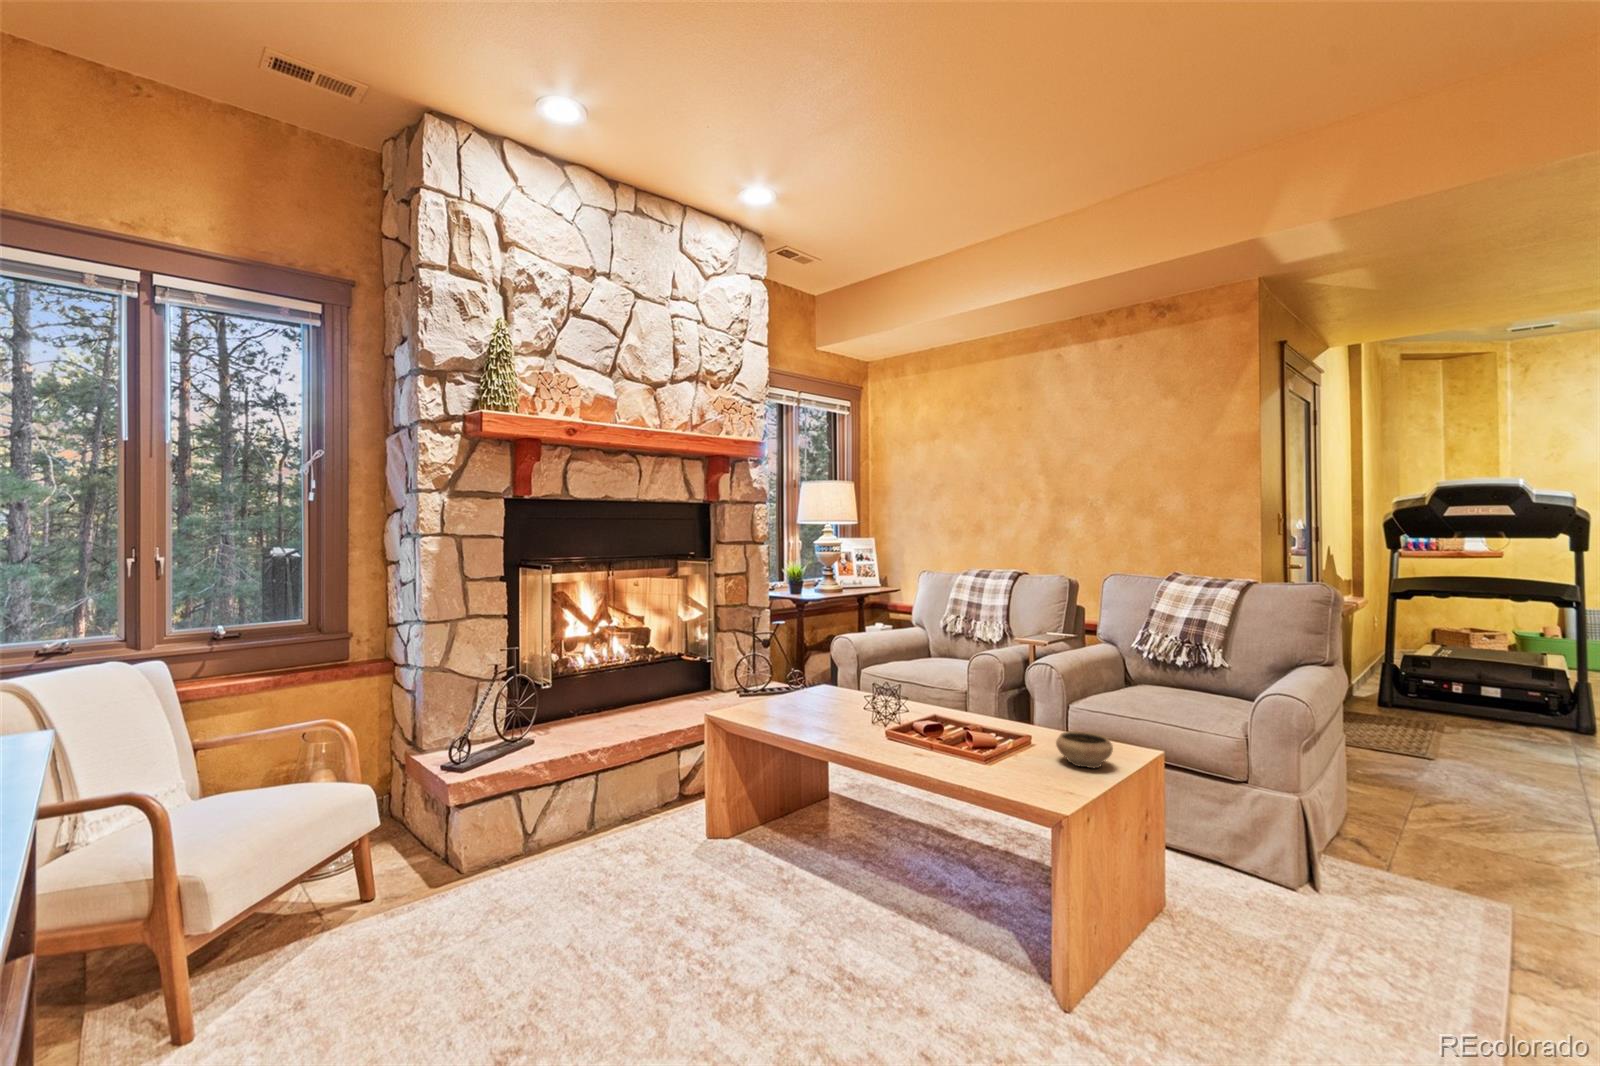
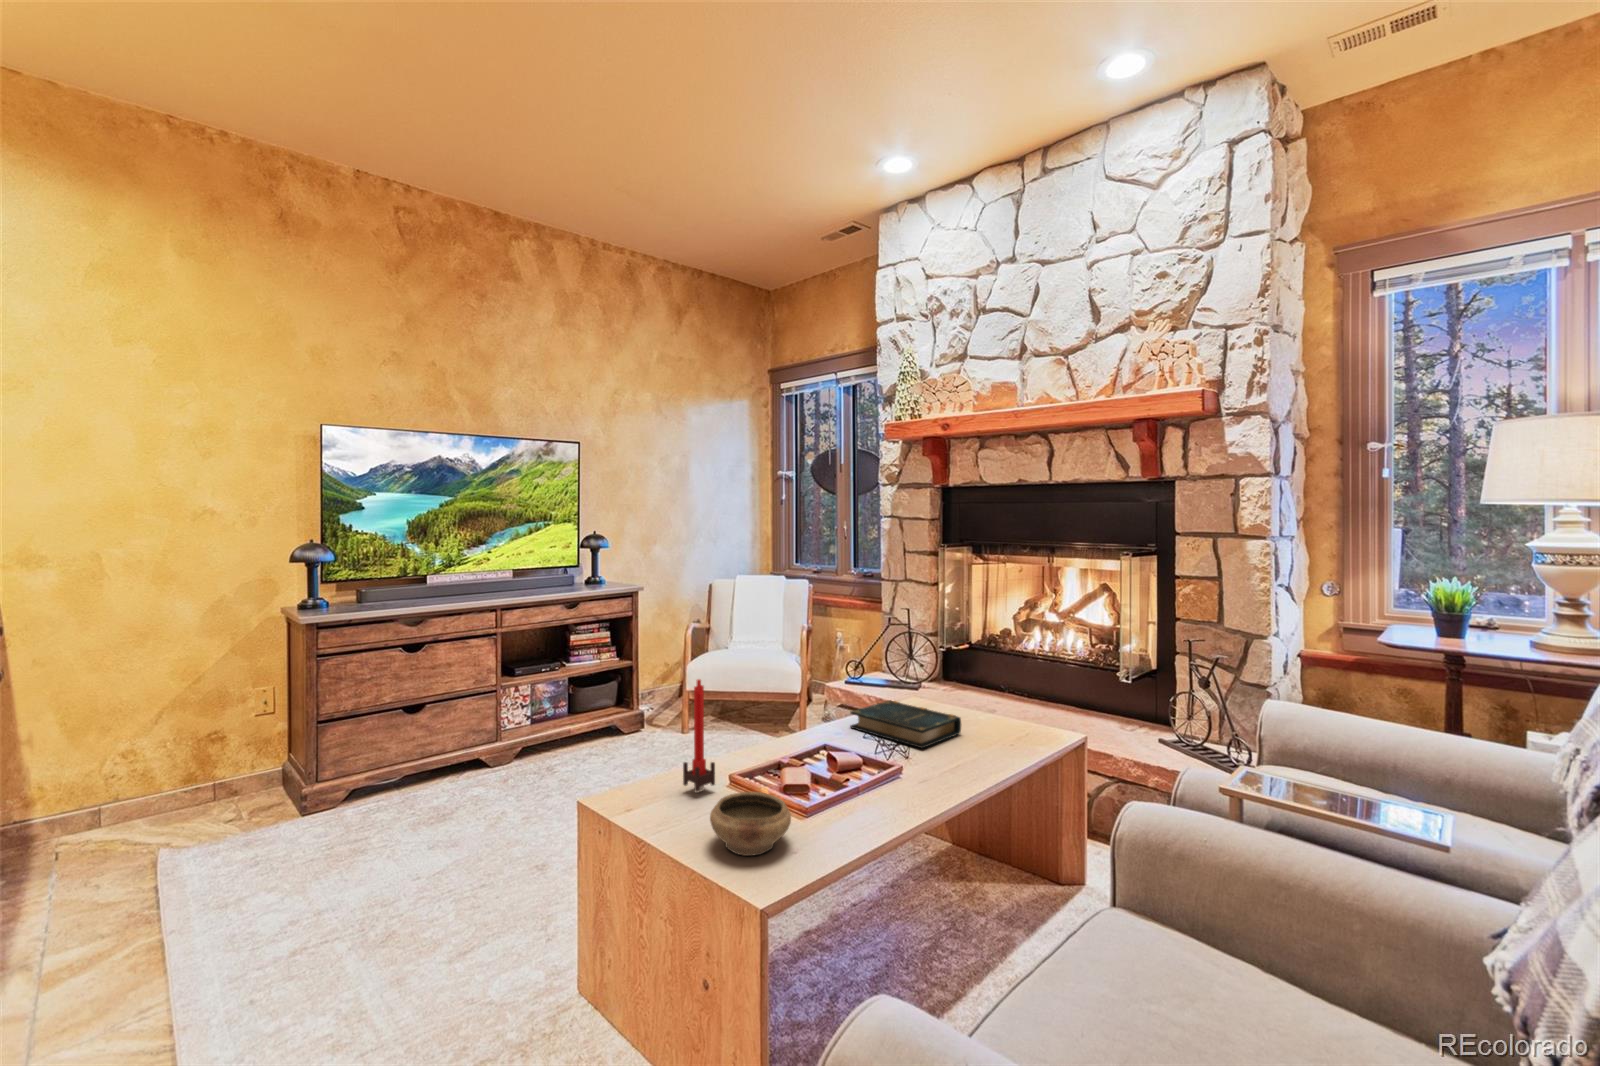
candle: none [1002,683,1028,778] -> present [683,680,715,793]
book: none [796,694,887,732] -> present [850,700,961,748]

